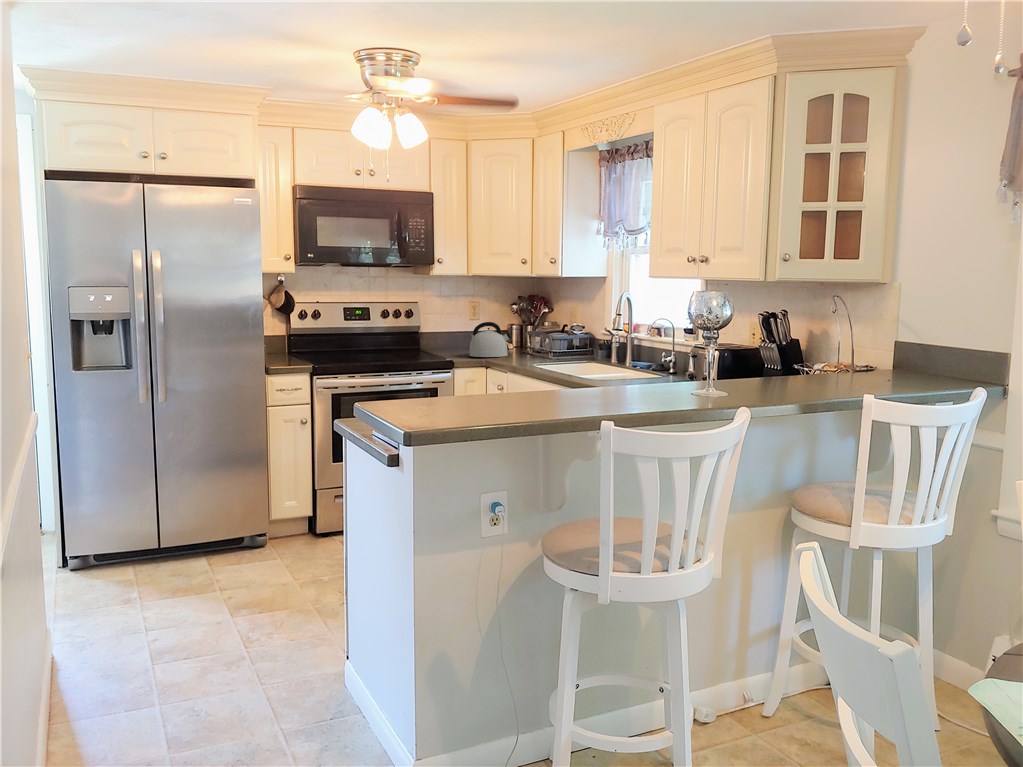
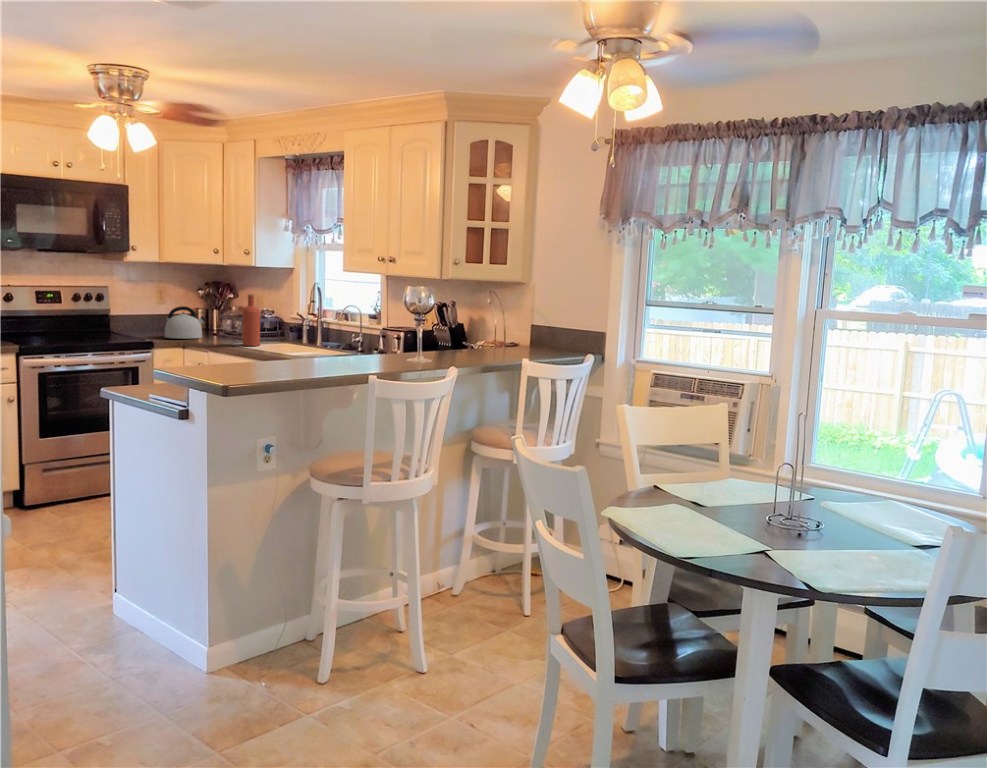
bottle: none [542,307,561,366] -> present [242,294,260,346]

